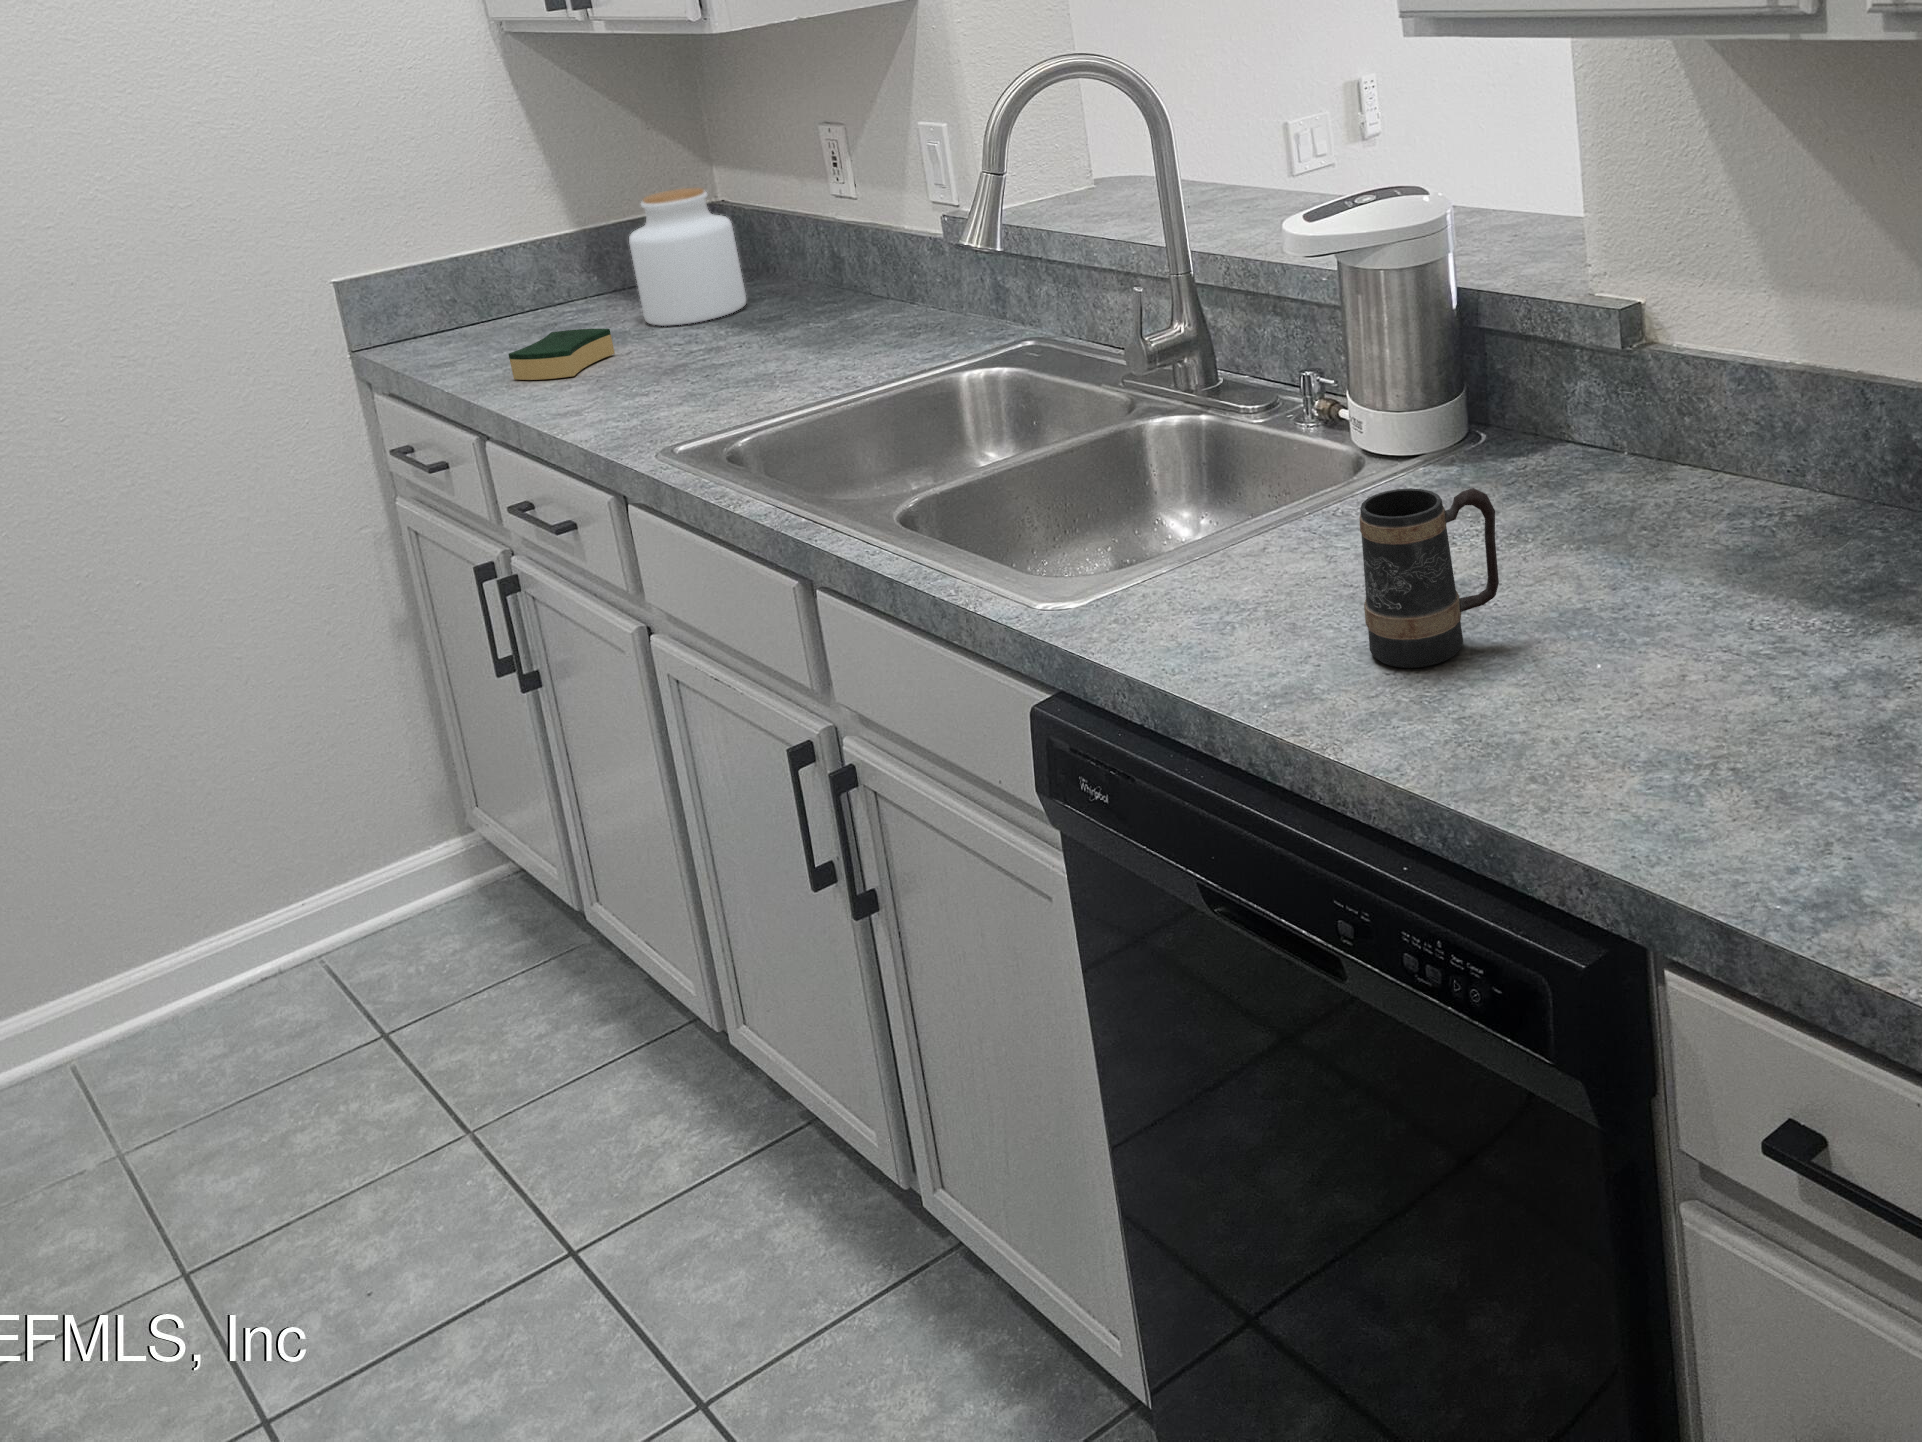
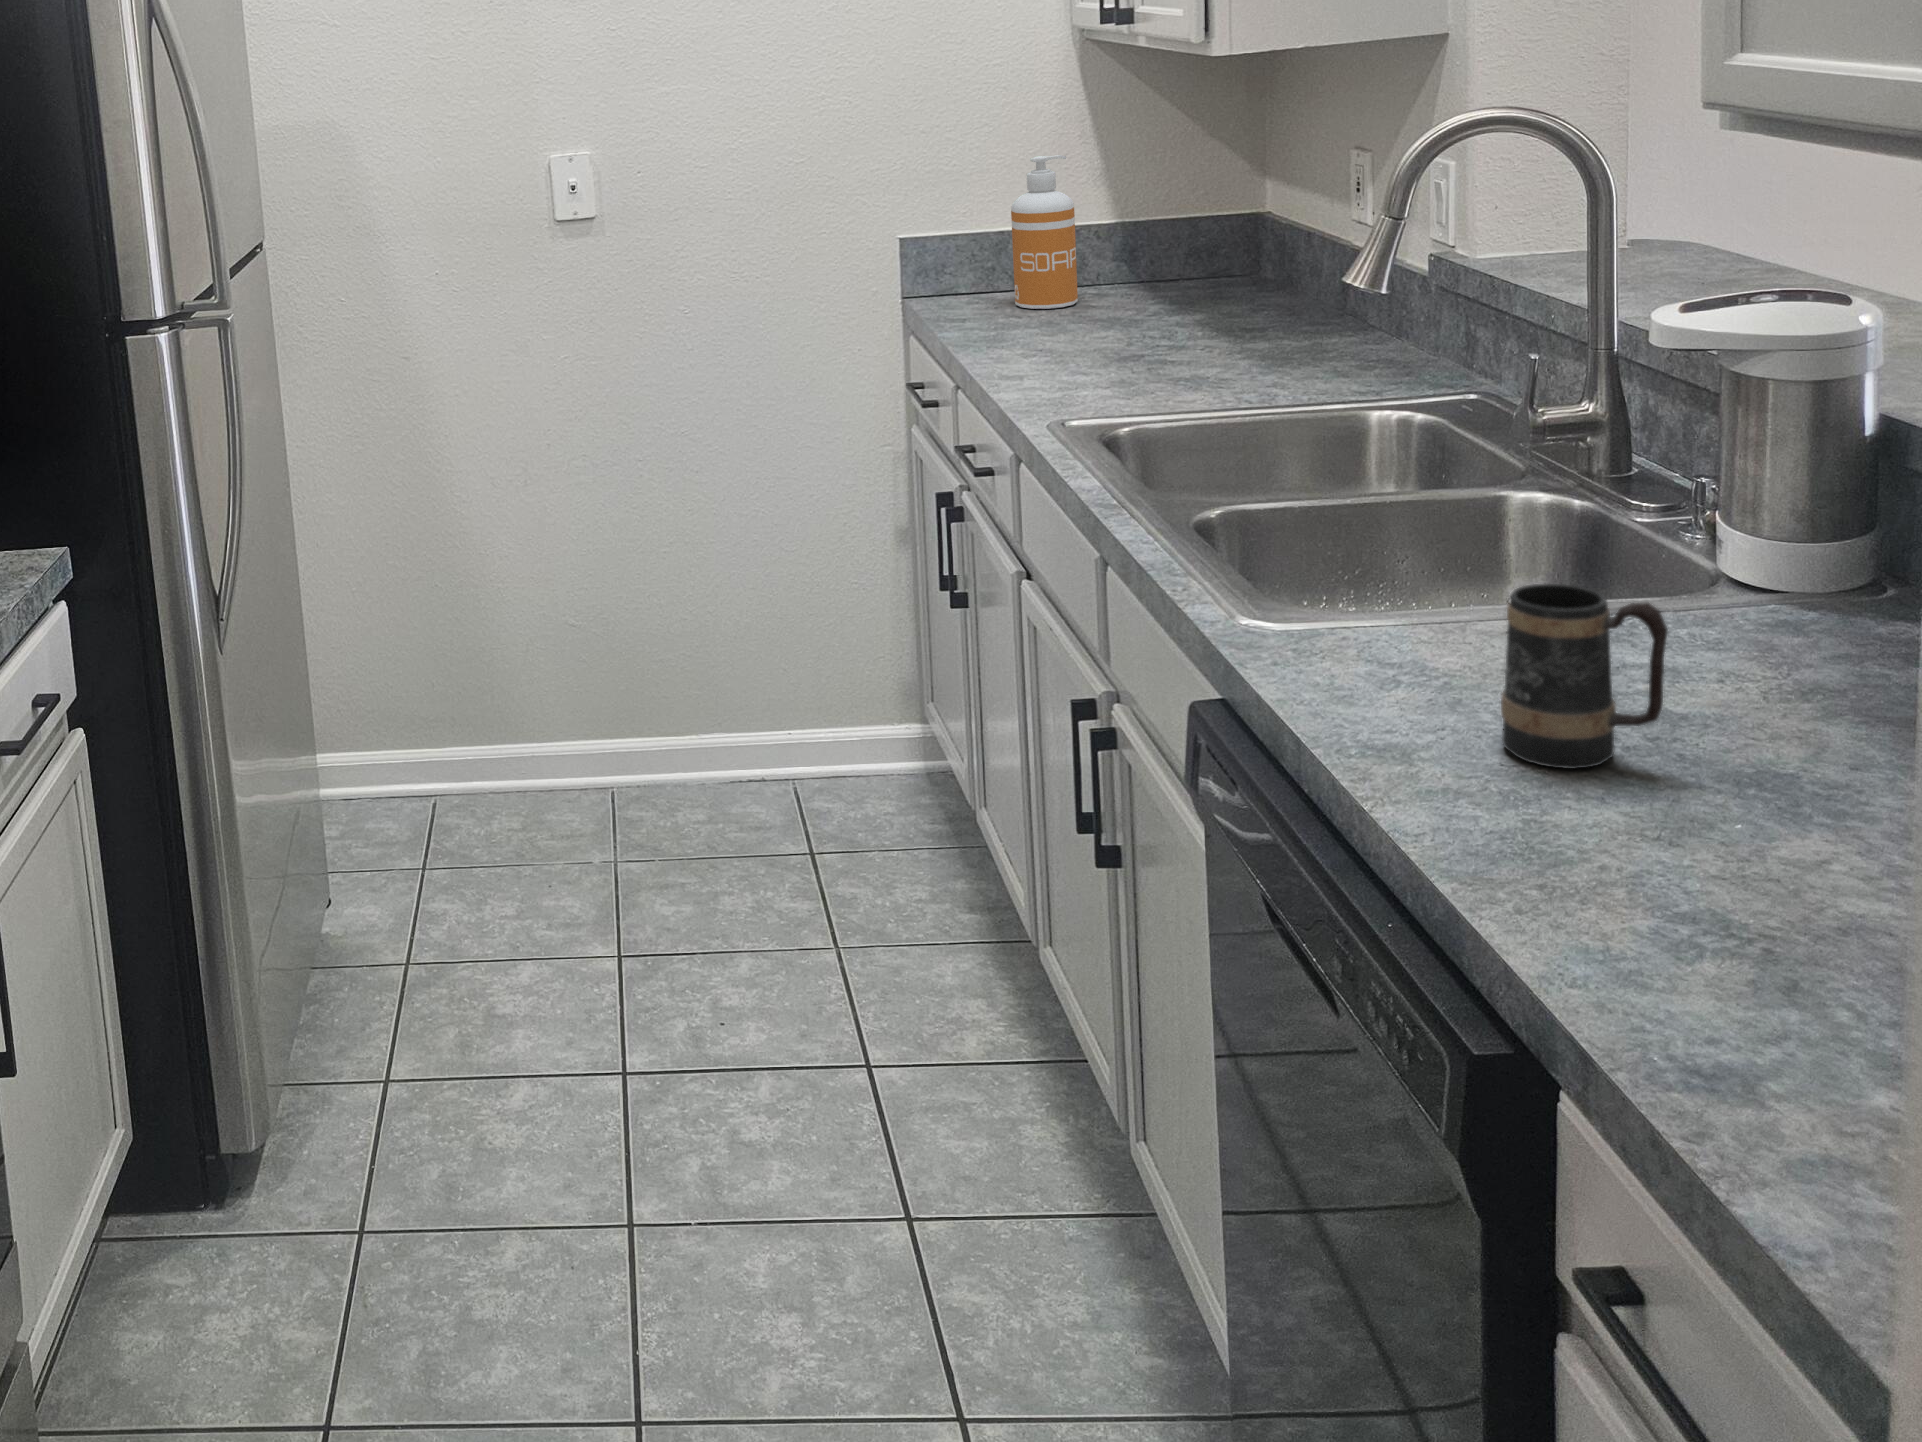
soap dispenser: none [466,161,558,337] -> present [1011,155,1078,309]
jar: present [629,188,746,326] -> none [1143,199,1246,324]
sponge: present [509,329,615,380] -> none [1002,310,1097,350]

